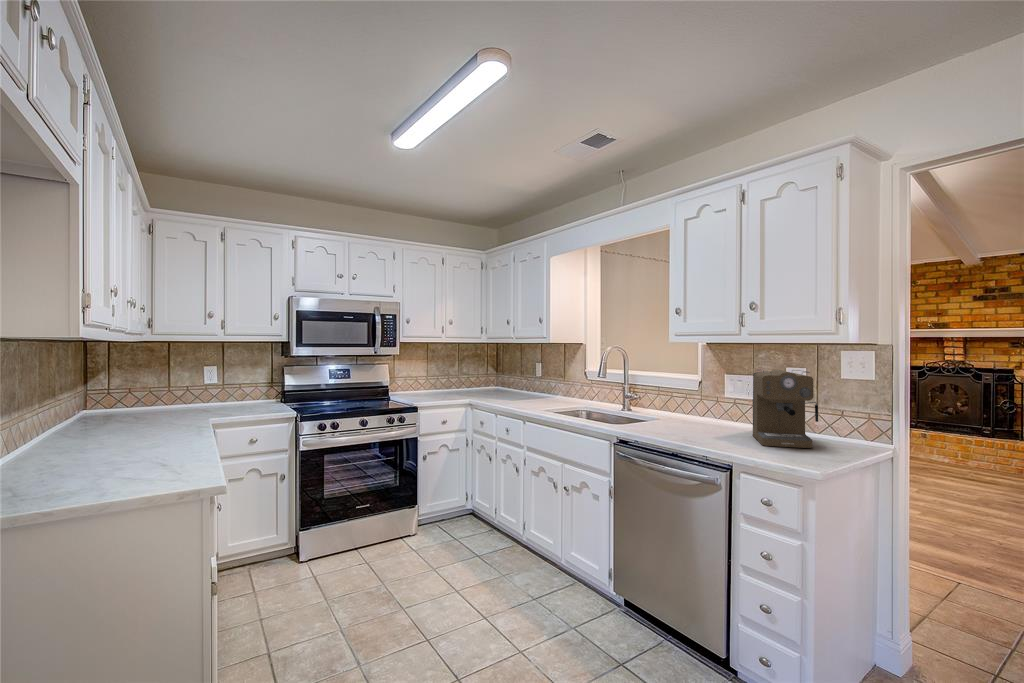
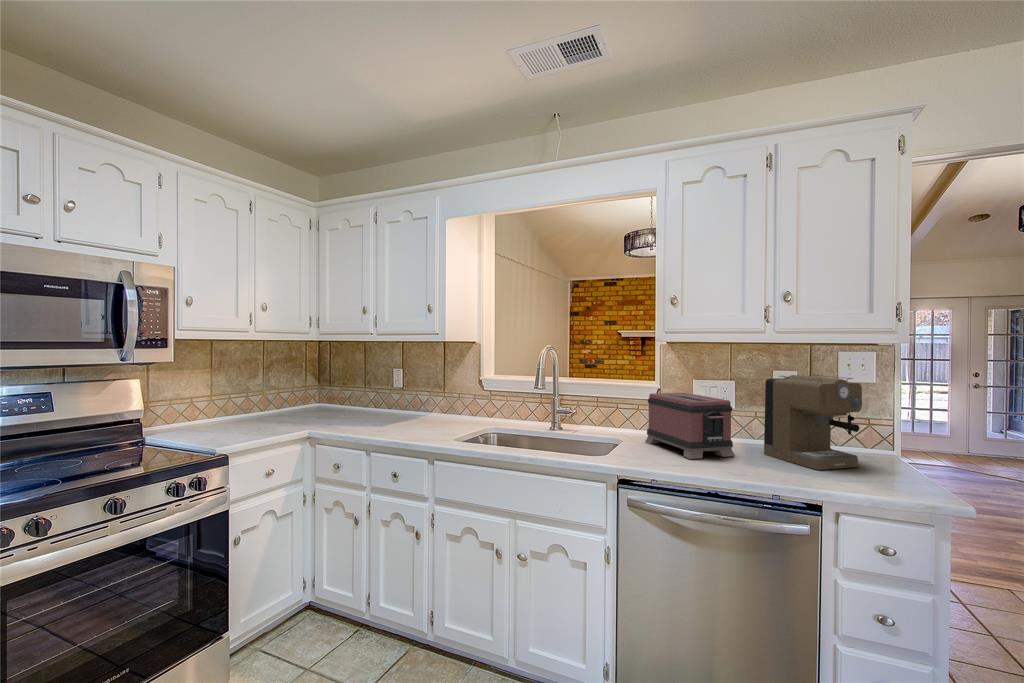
toaster: none [673,383,719,433] -> present [645,393,735,459]

